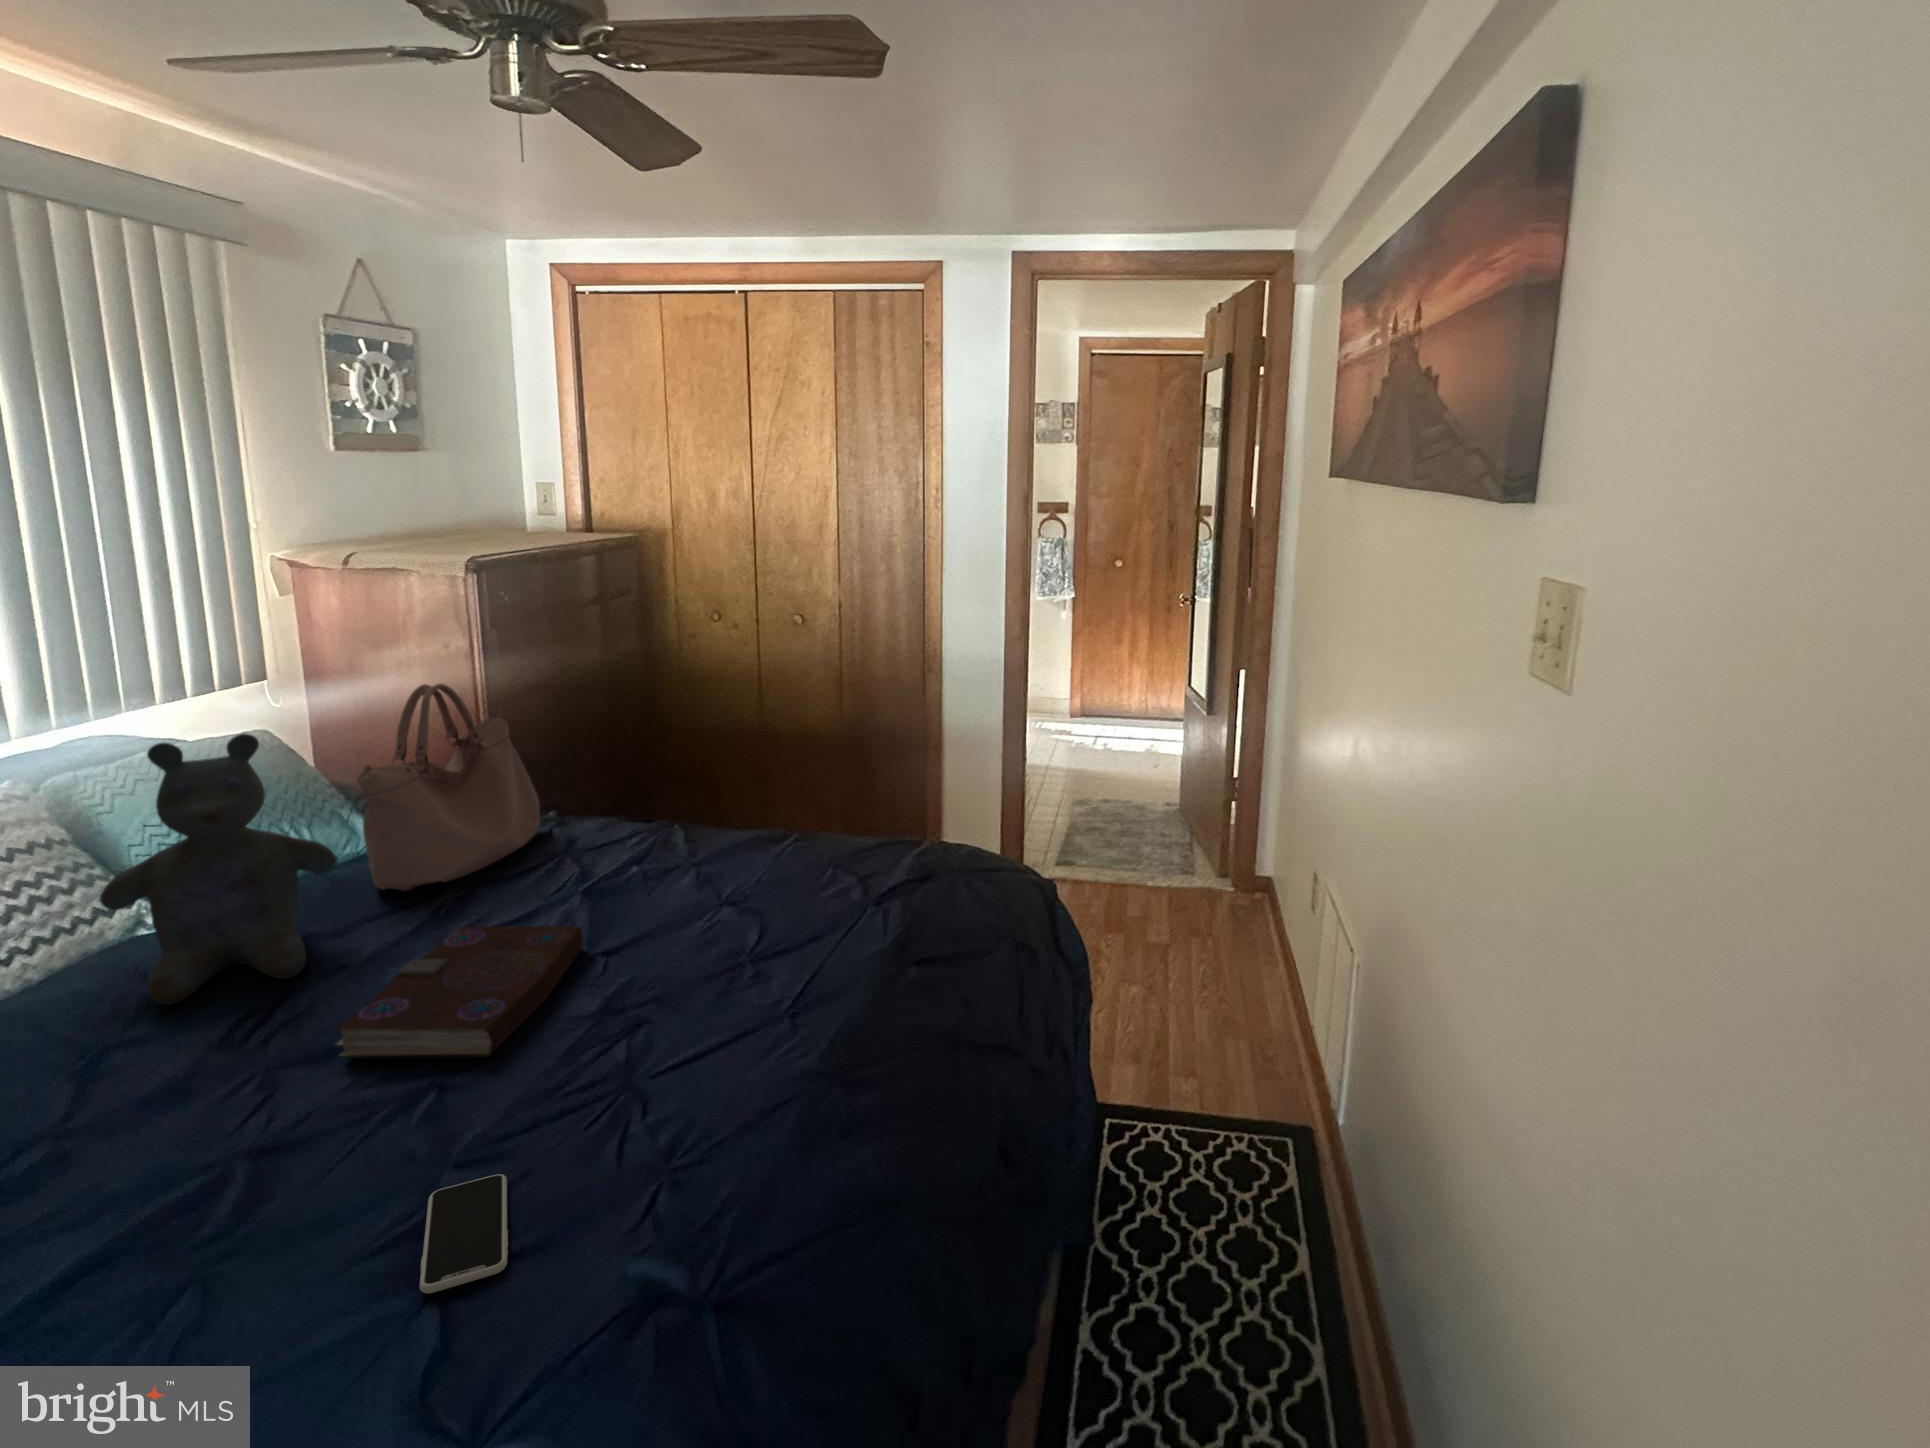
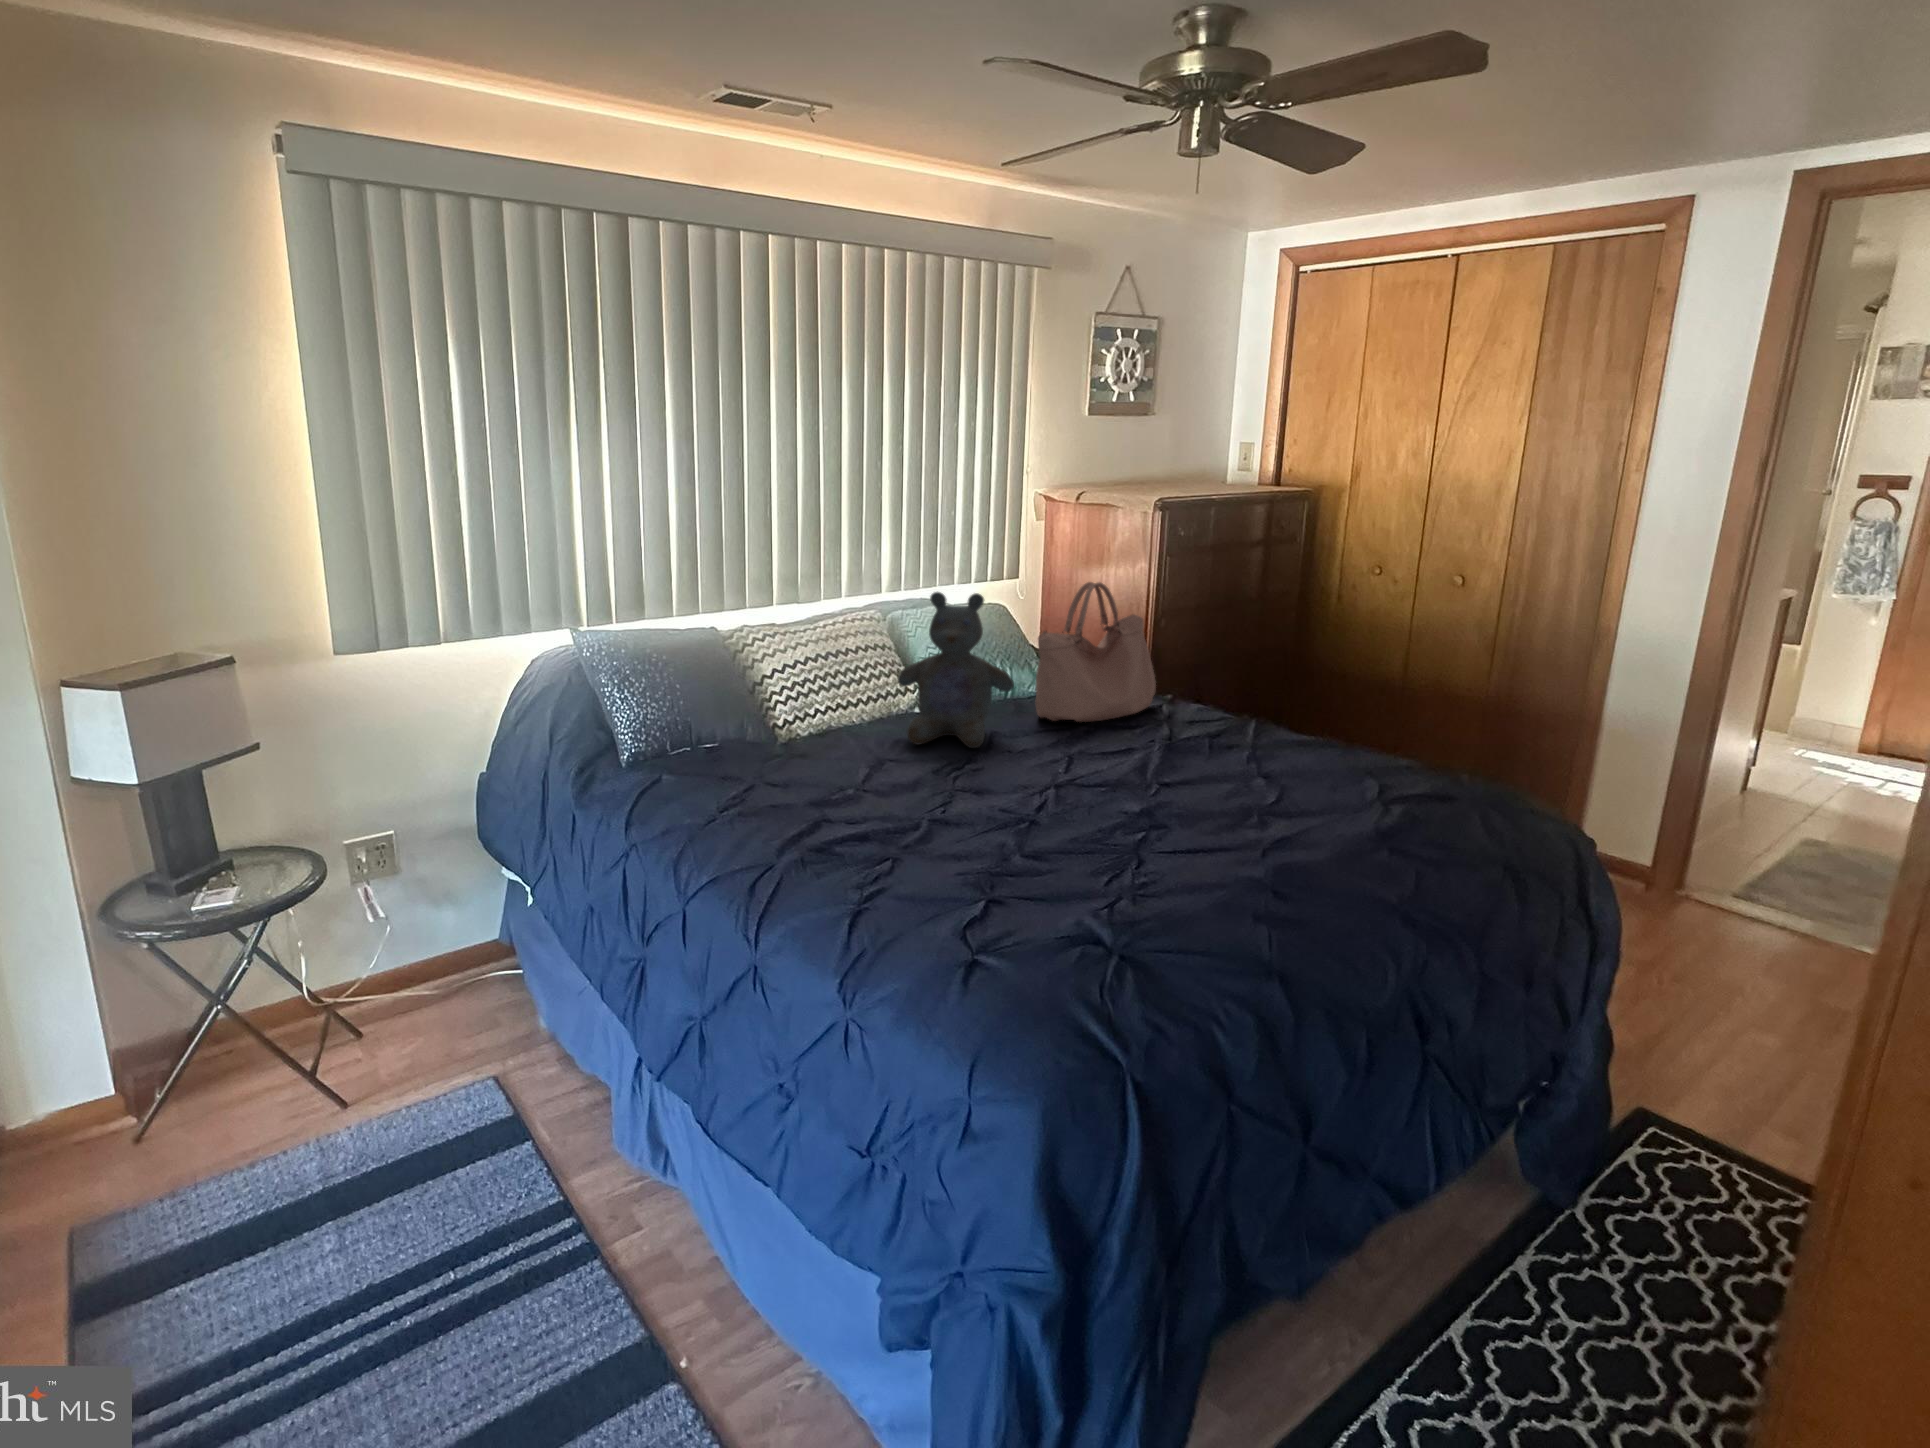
book: present [336,926,583,1059] -> none [979,743,1141,814]
smartphone: present [420,1174,508,1294] -> none [971,859,1033,902]

